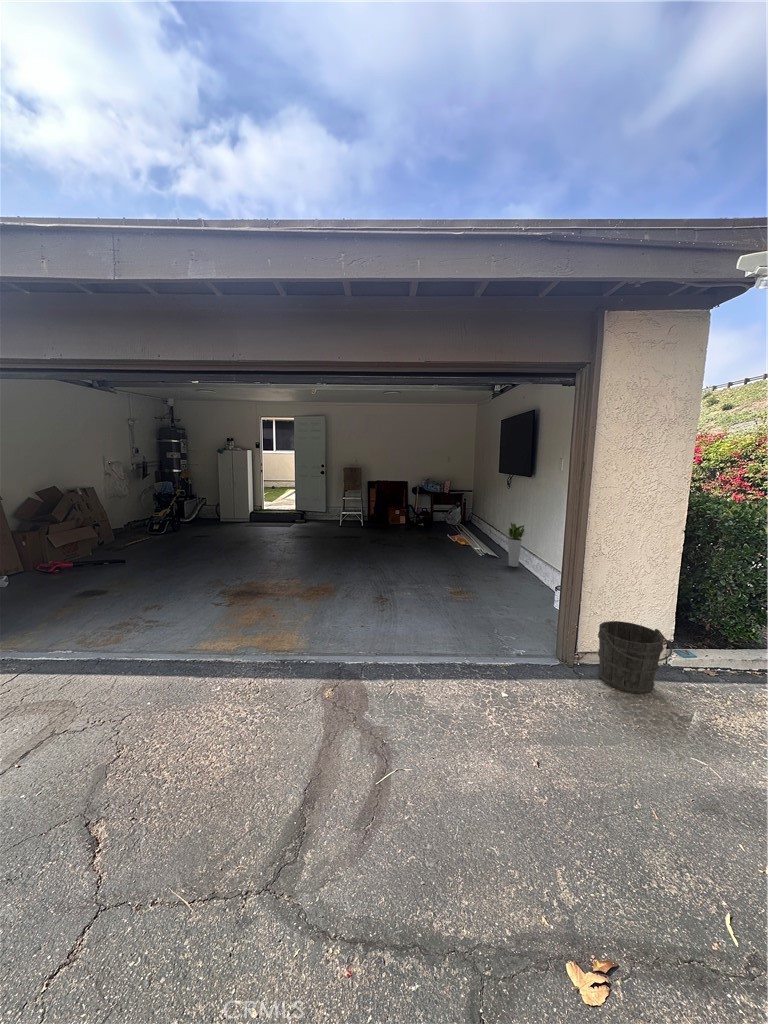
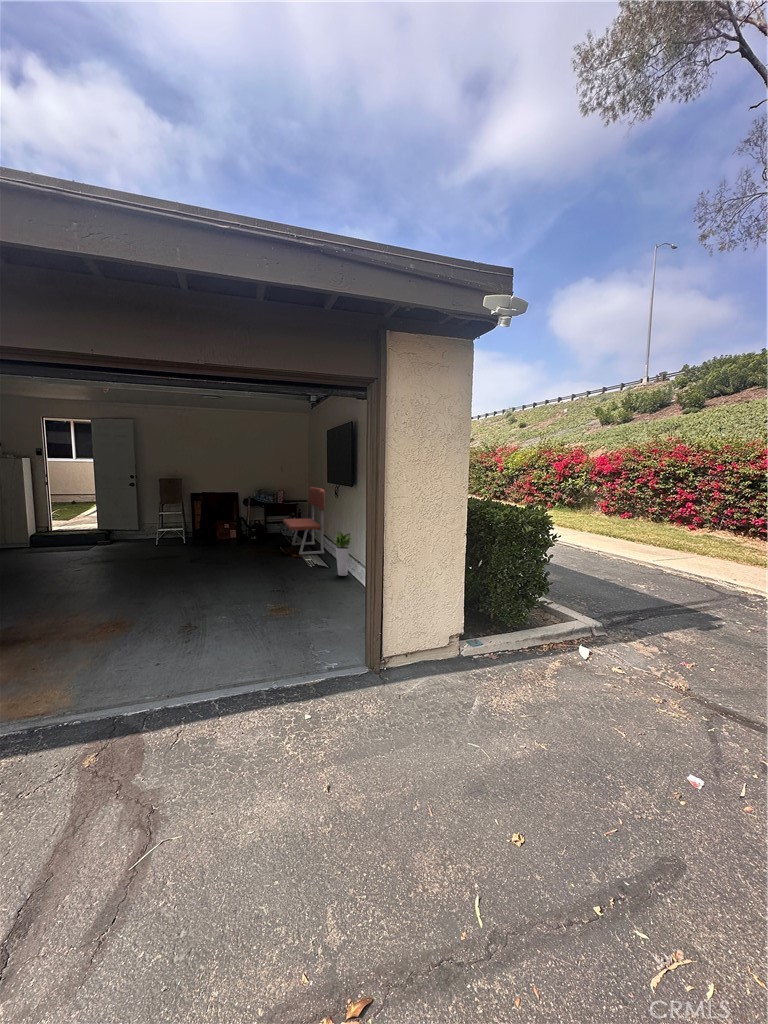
bench: none [451,480,495,544] -> present [283,487,325,555]
bucket: present [598,621,672,694] -> none [398,623,459,690]

